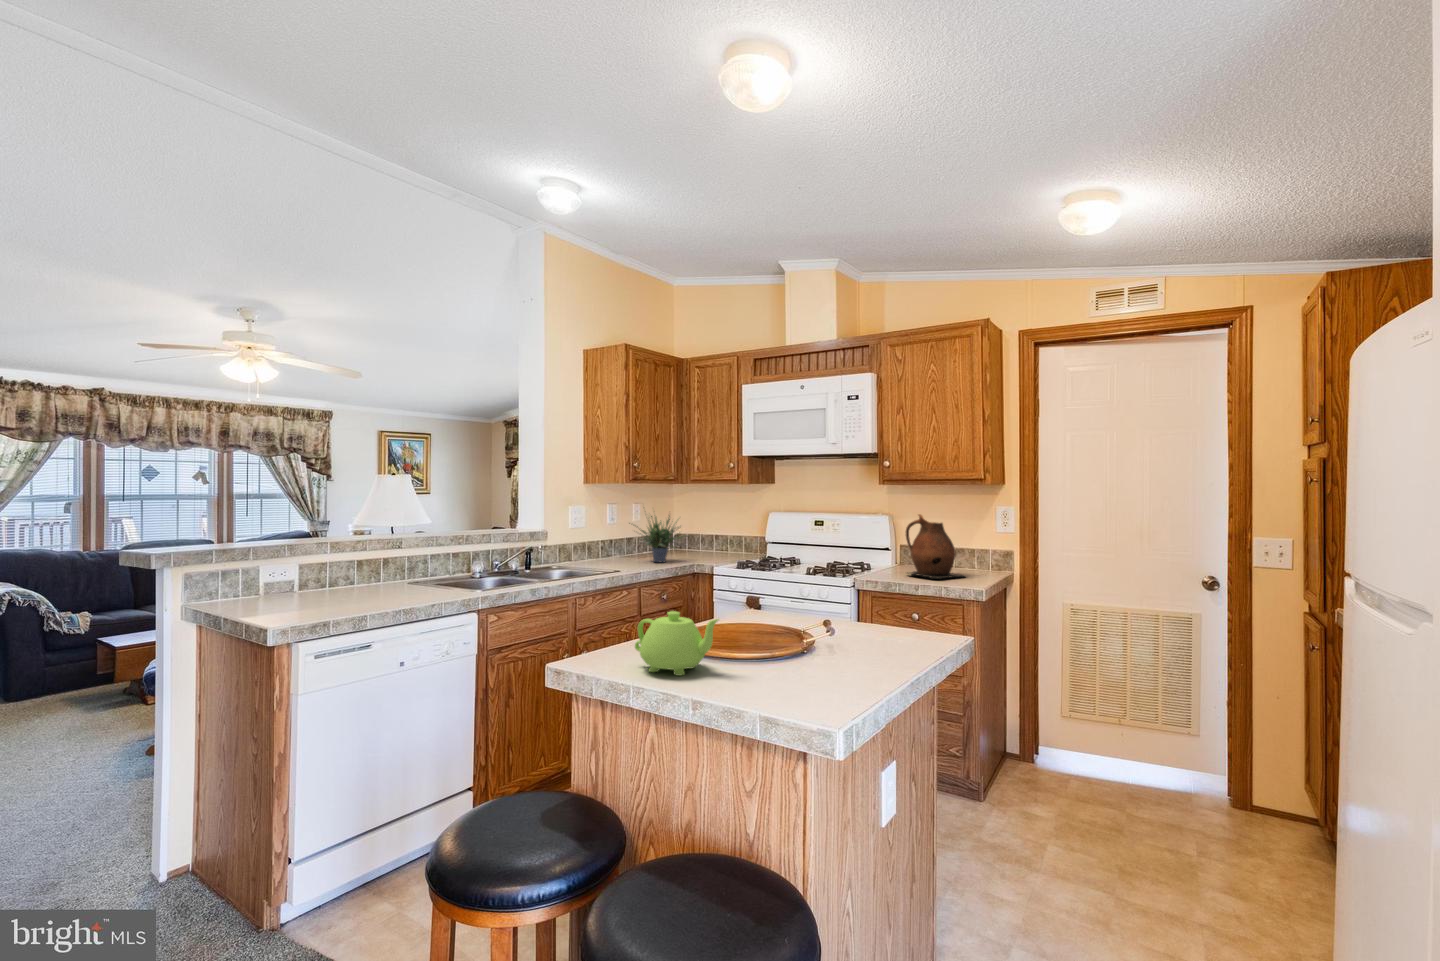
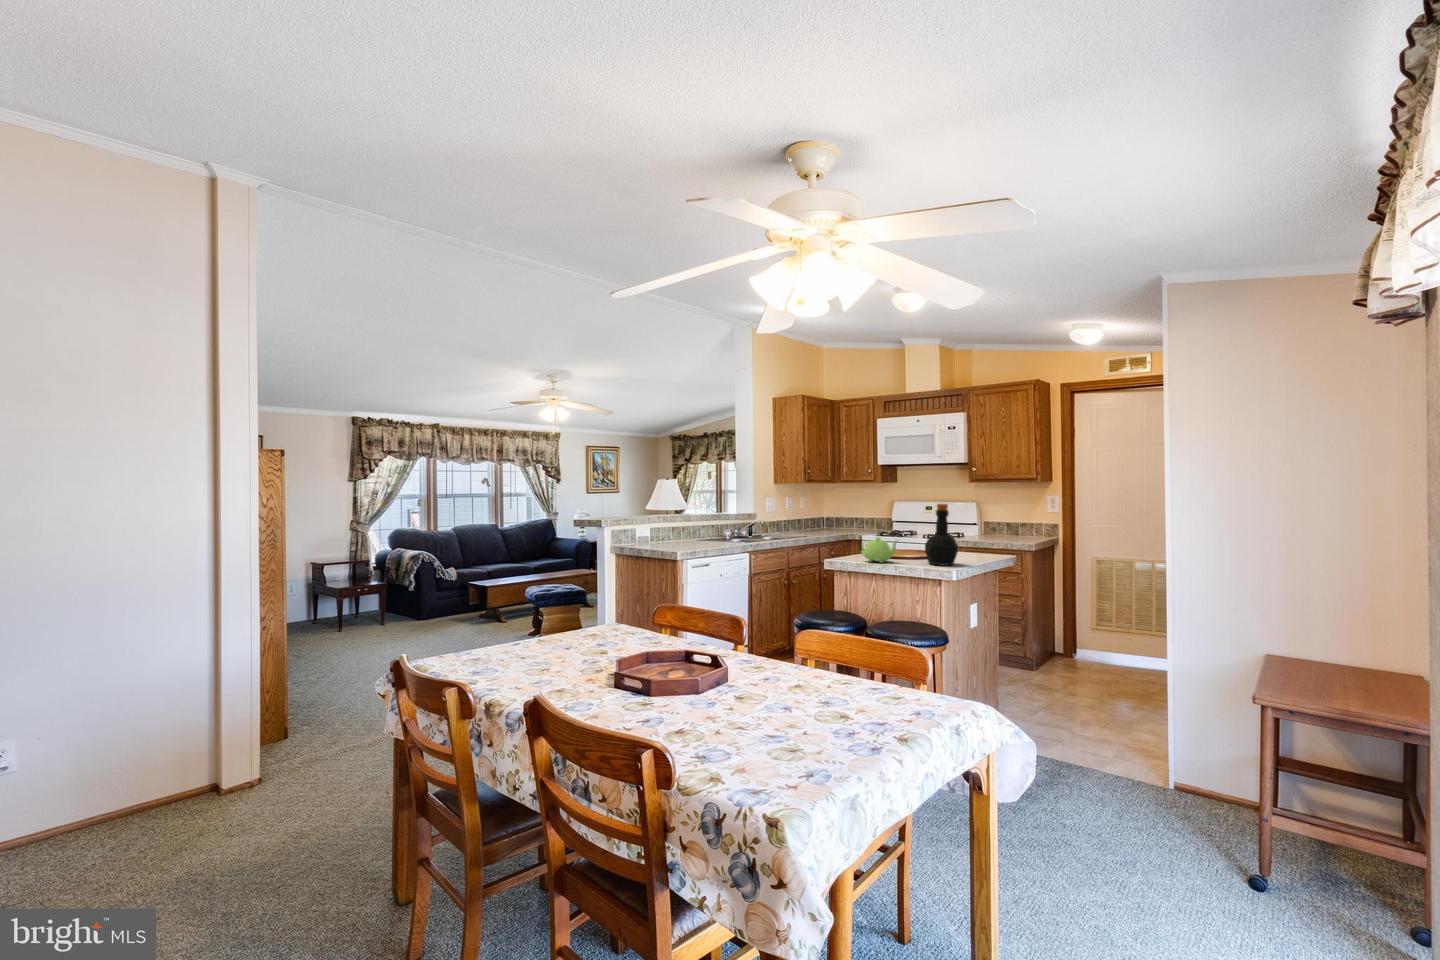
ceramic pitcher: present [906,514,964,579] -> none [986,500,1026,540]
potted plant: present [629,515,688,563] -> none [806,495,845,532]
bottle: none [778,534,855,687] -> present [925,504,958,565]

